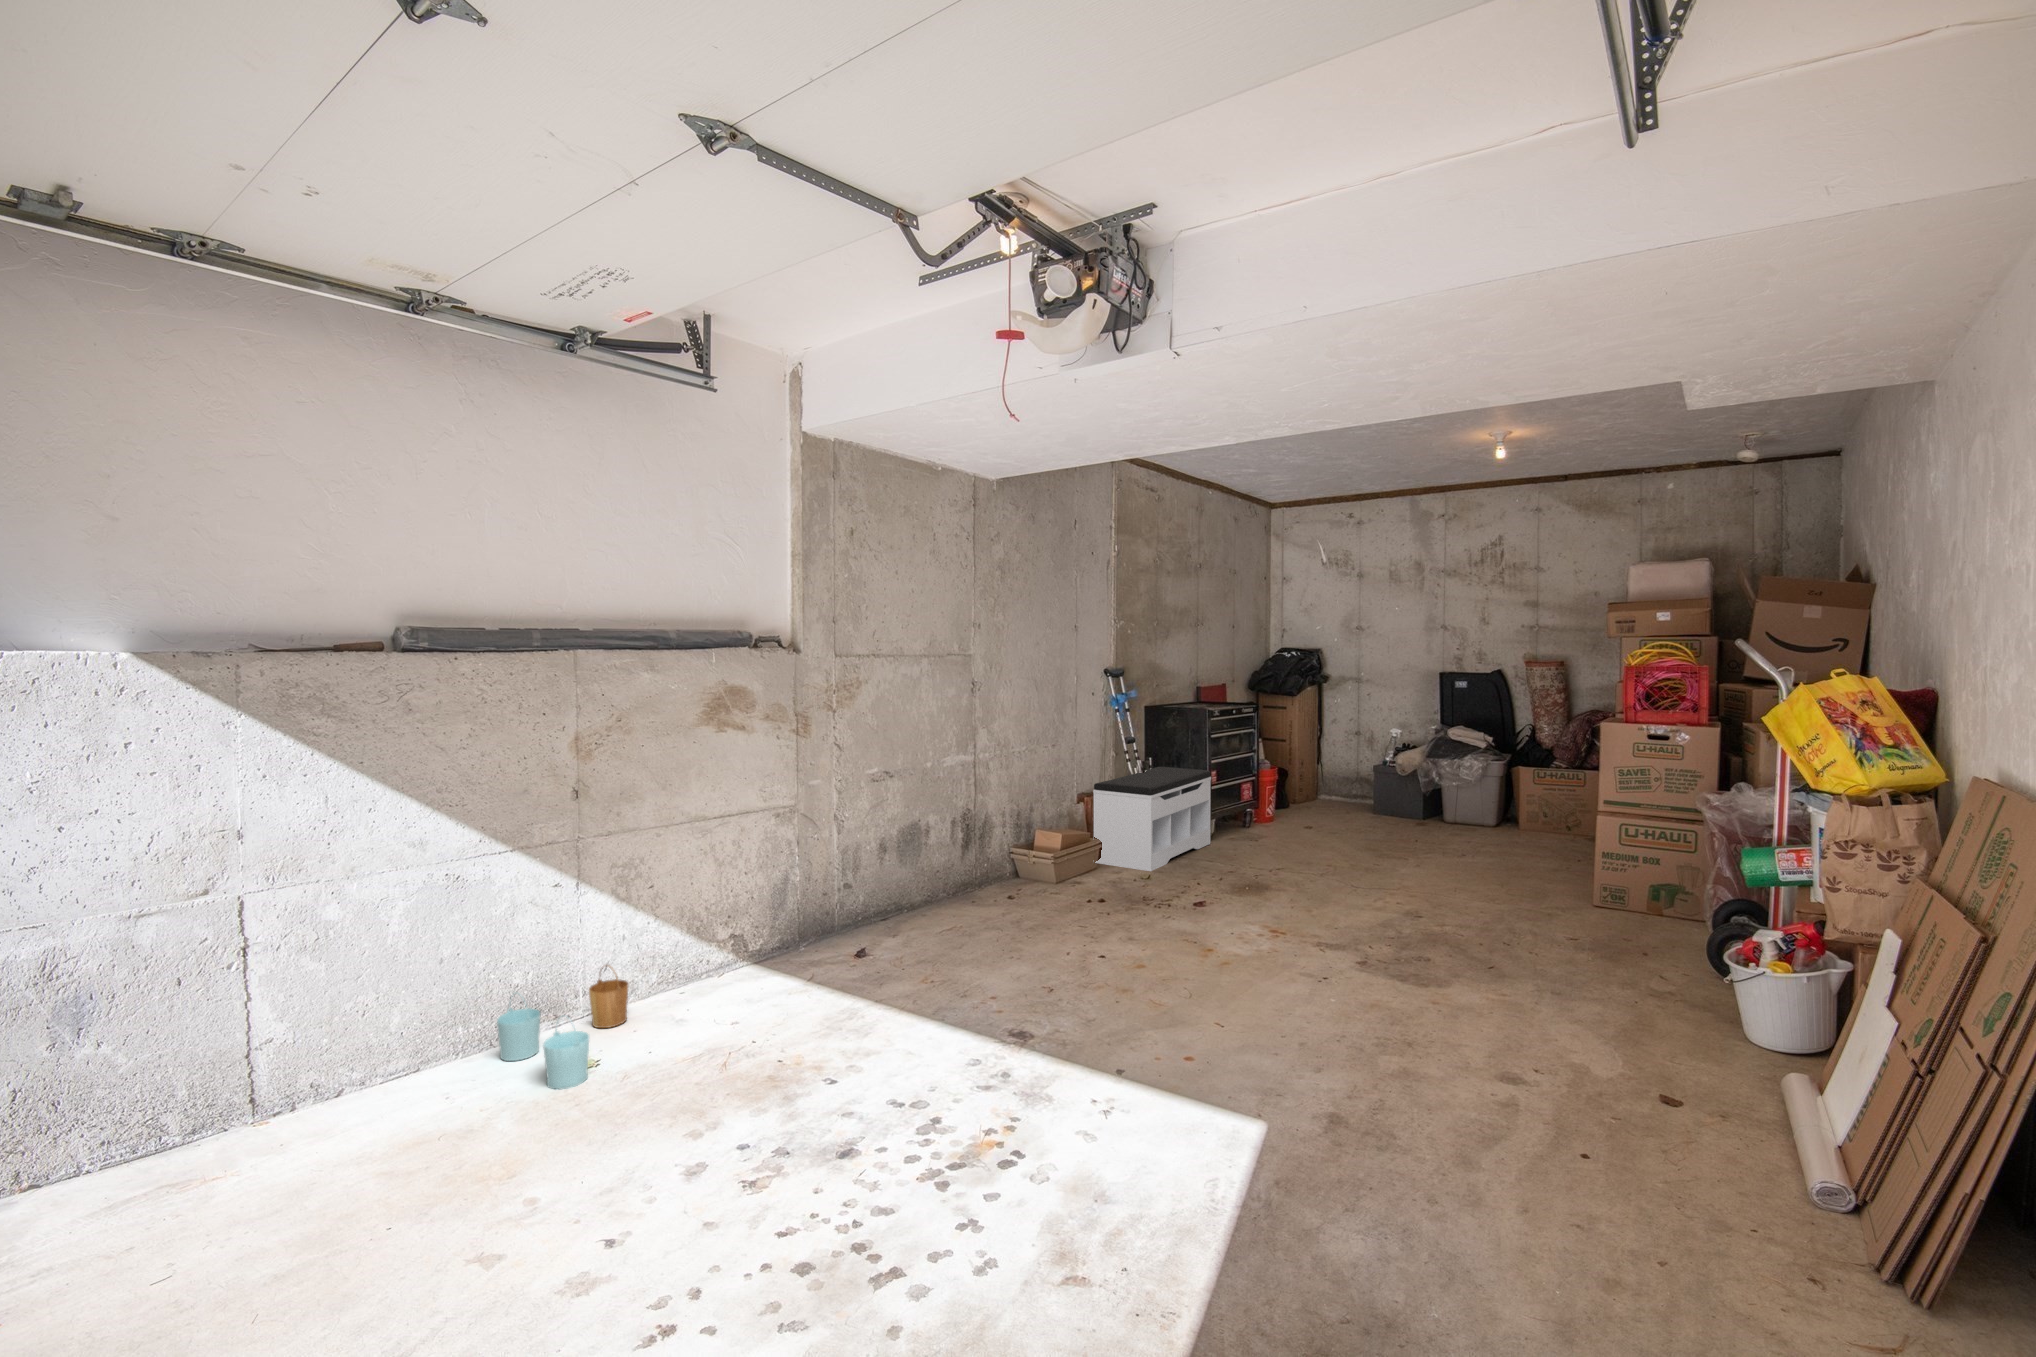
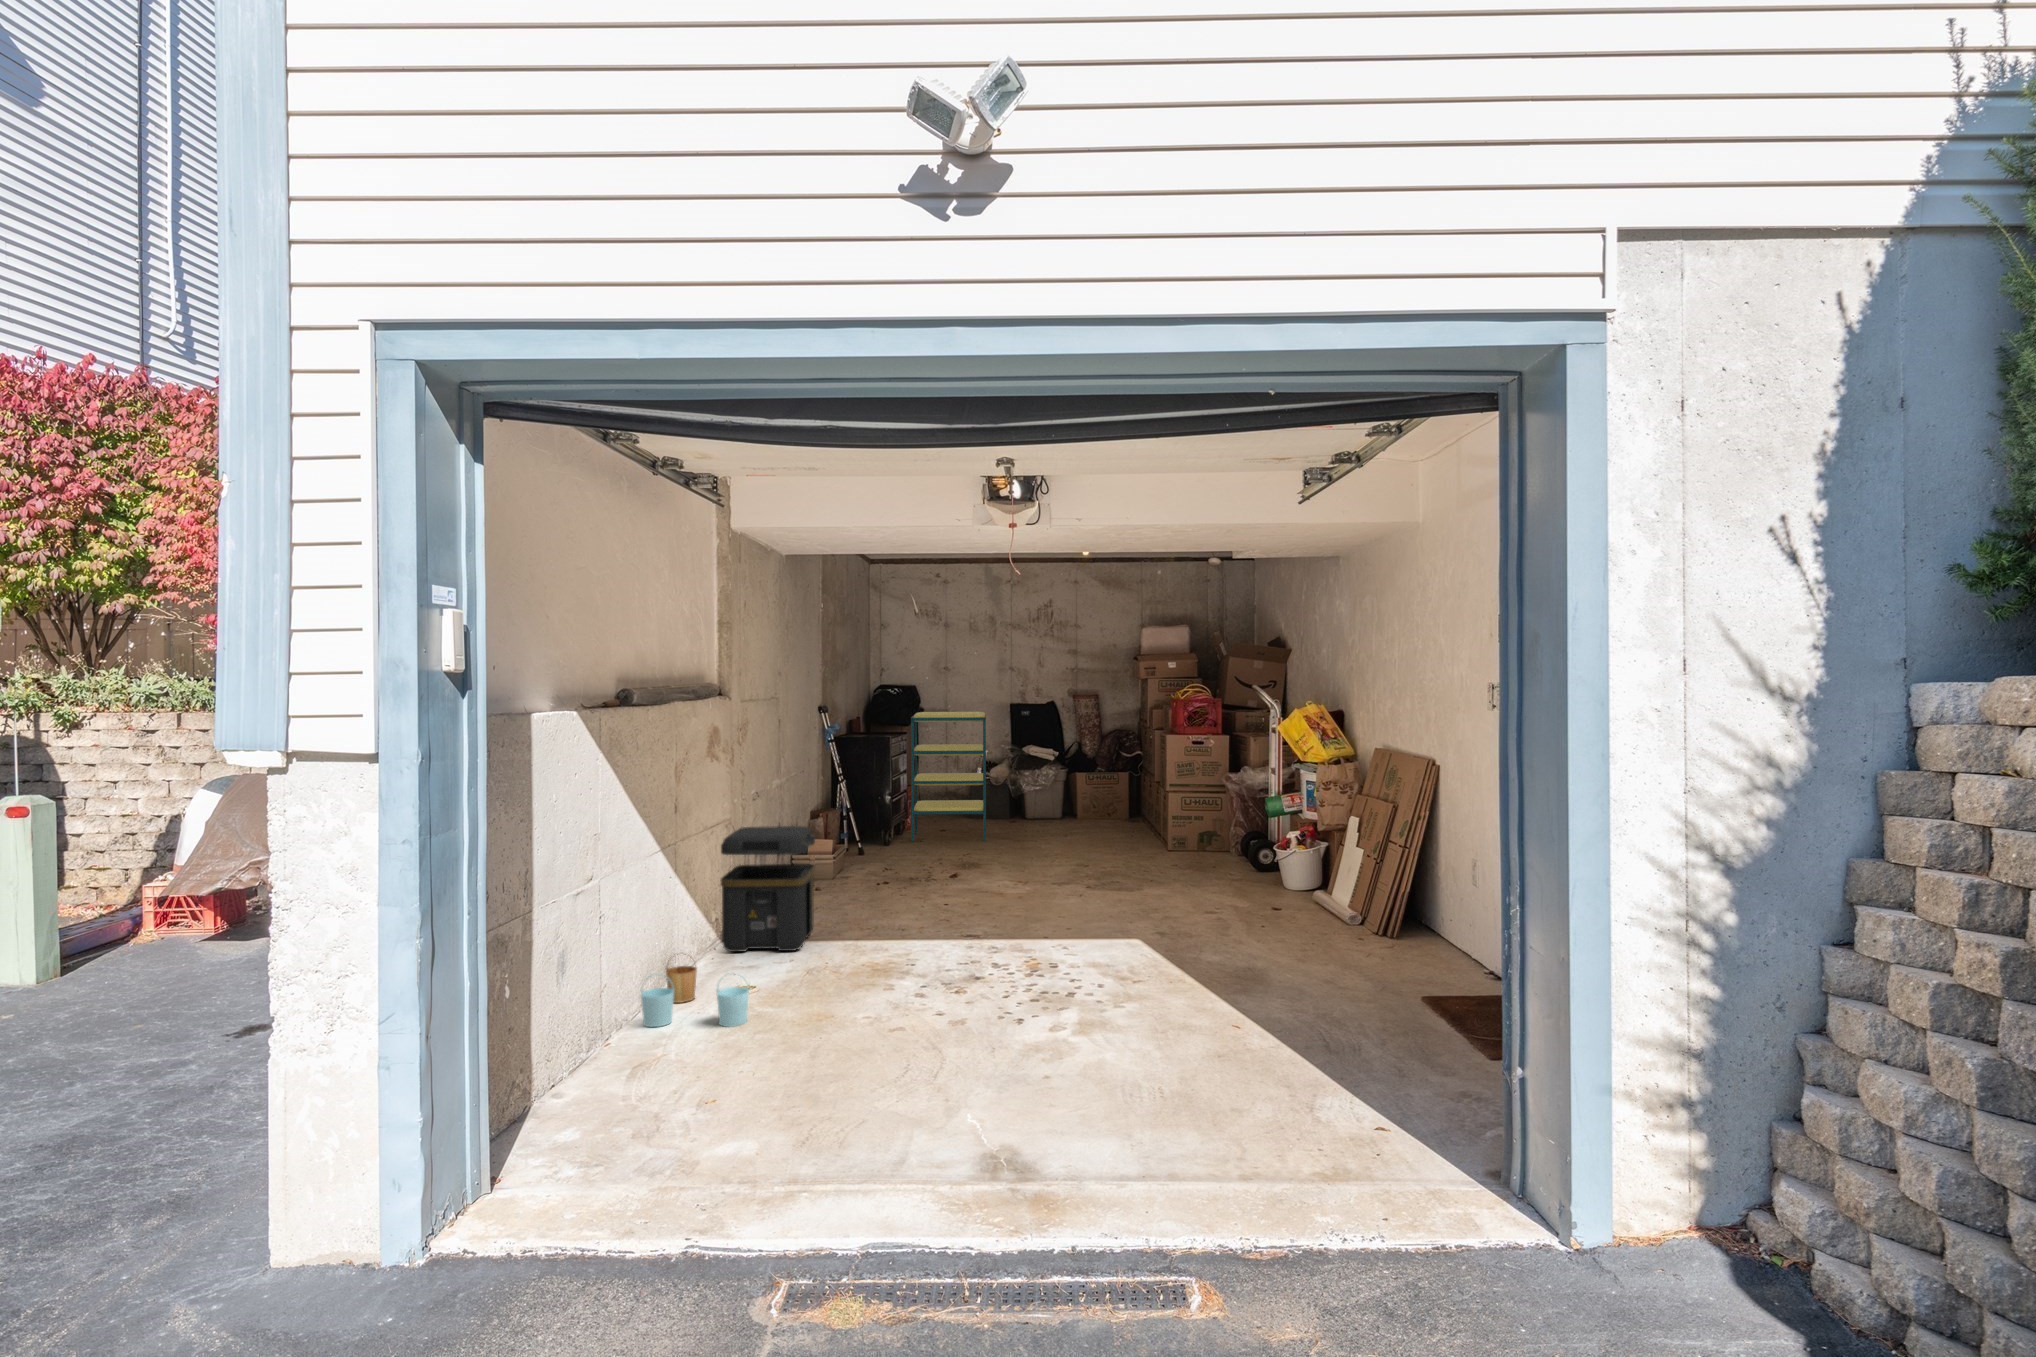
shelving unit: none [1240,679,1351,849] -> present [911,712,986,842]
bench: present [1093,767,1211,871] -> none [834,788,899,870]
toolbox: none [771,810,905,976] -> present [720,826,815,952]

